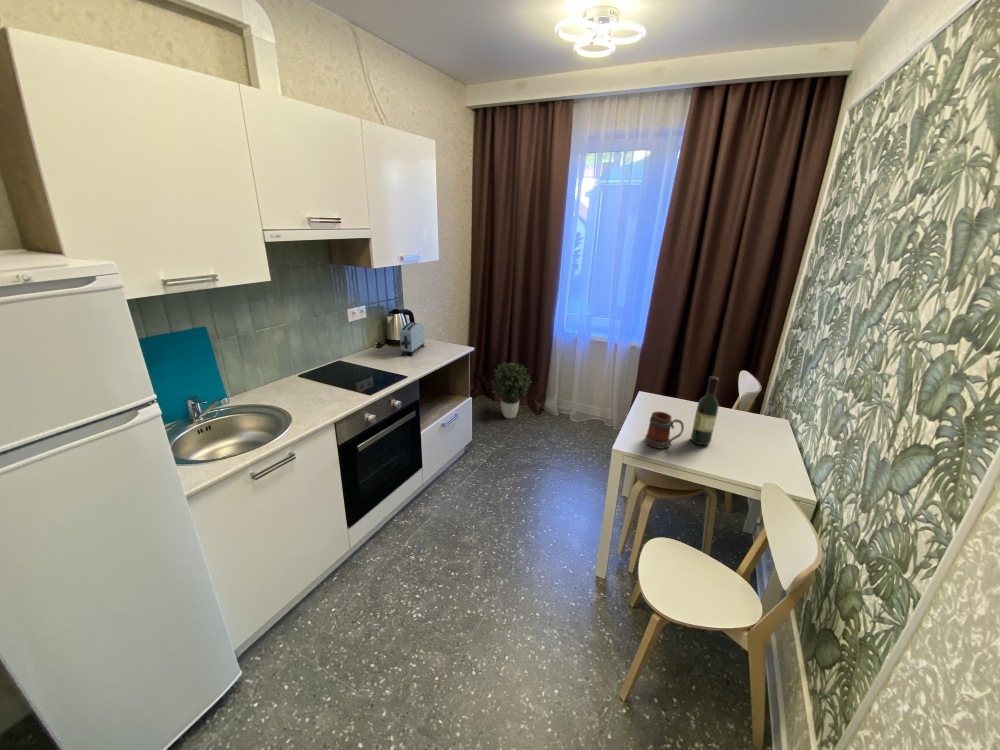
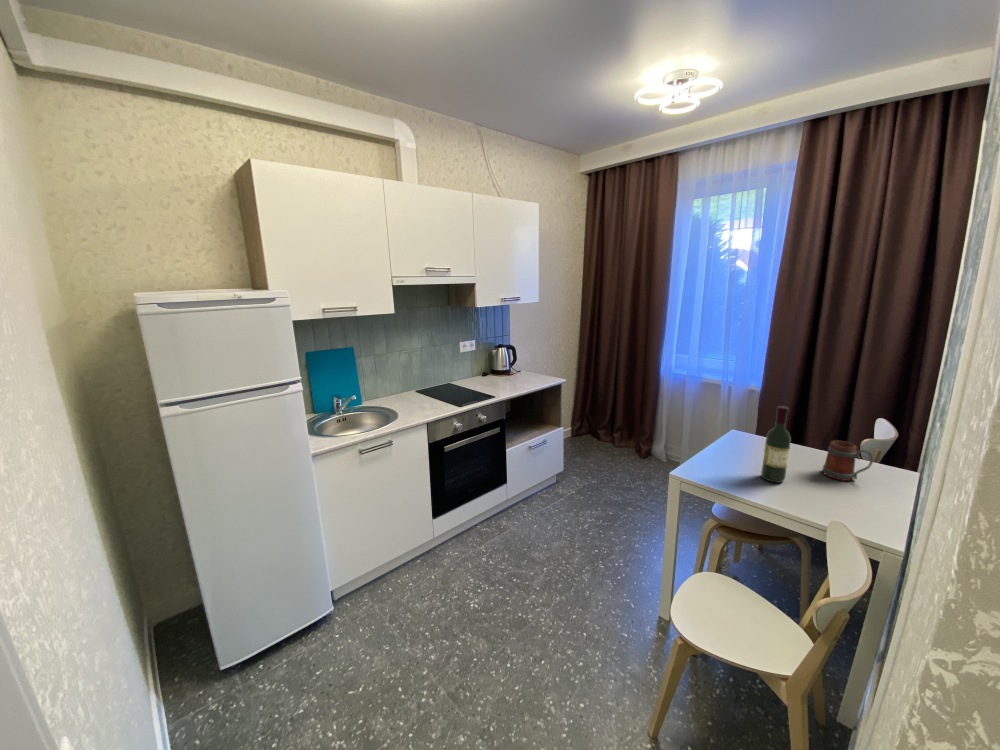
toaster: present [400,322,425,356] -> none [498,355,522,383]
potted plant: present [491,363,531,419] -> none [590,400,632,457]
mug: present [645,412,684,449] -> present [823,440,873,481]

